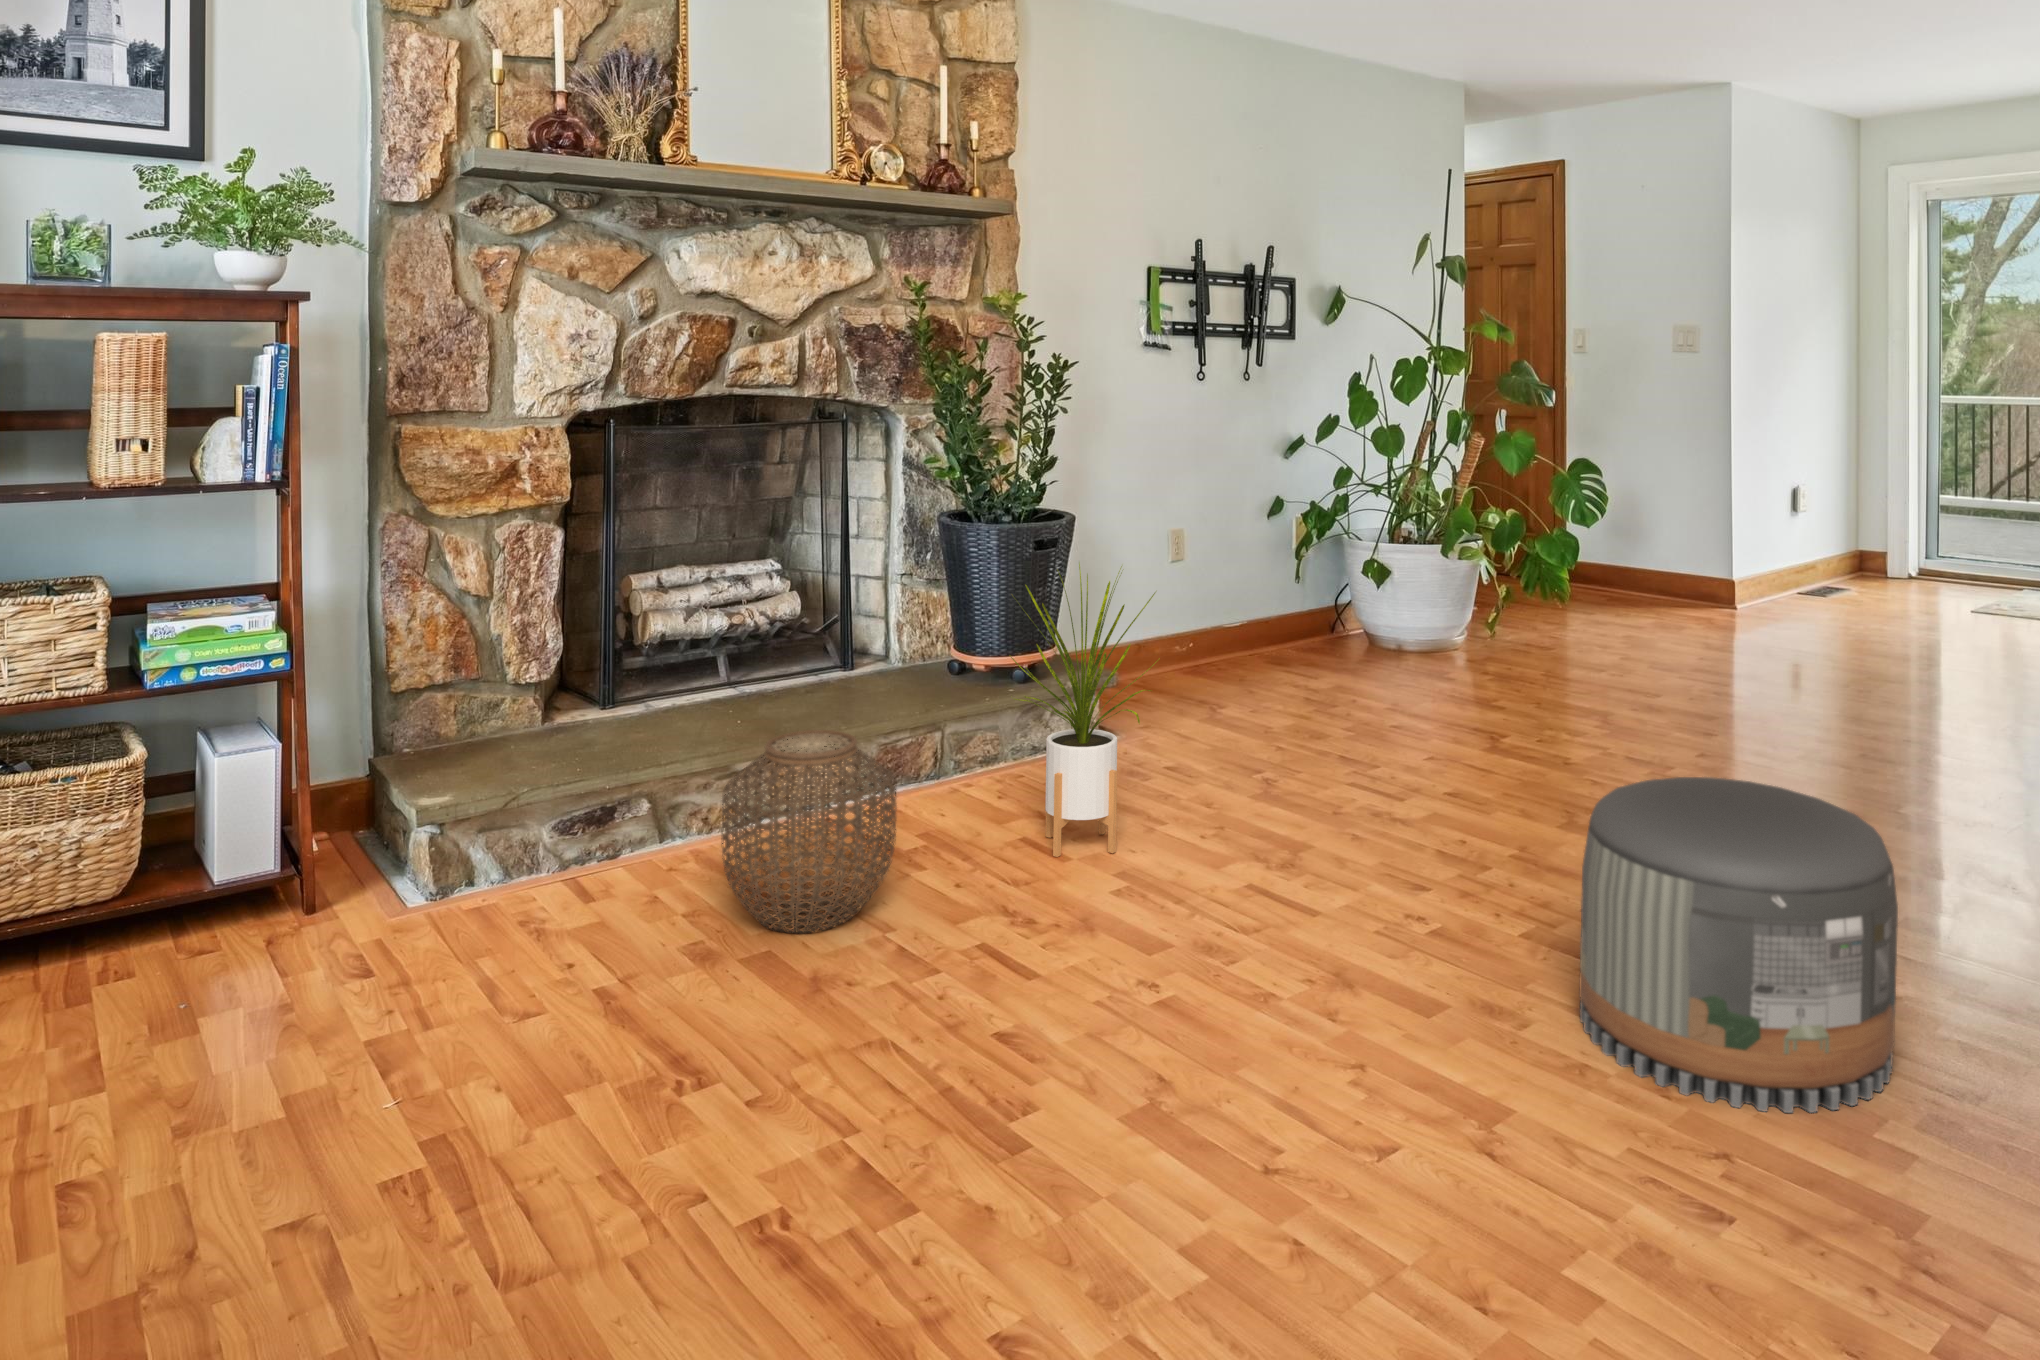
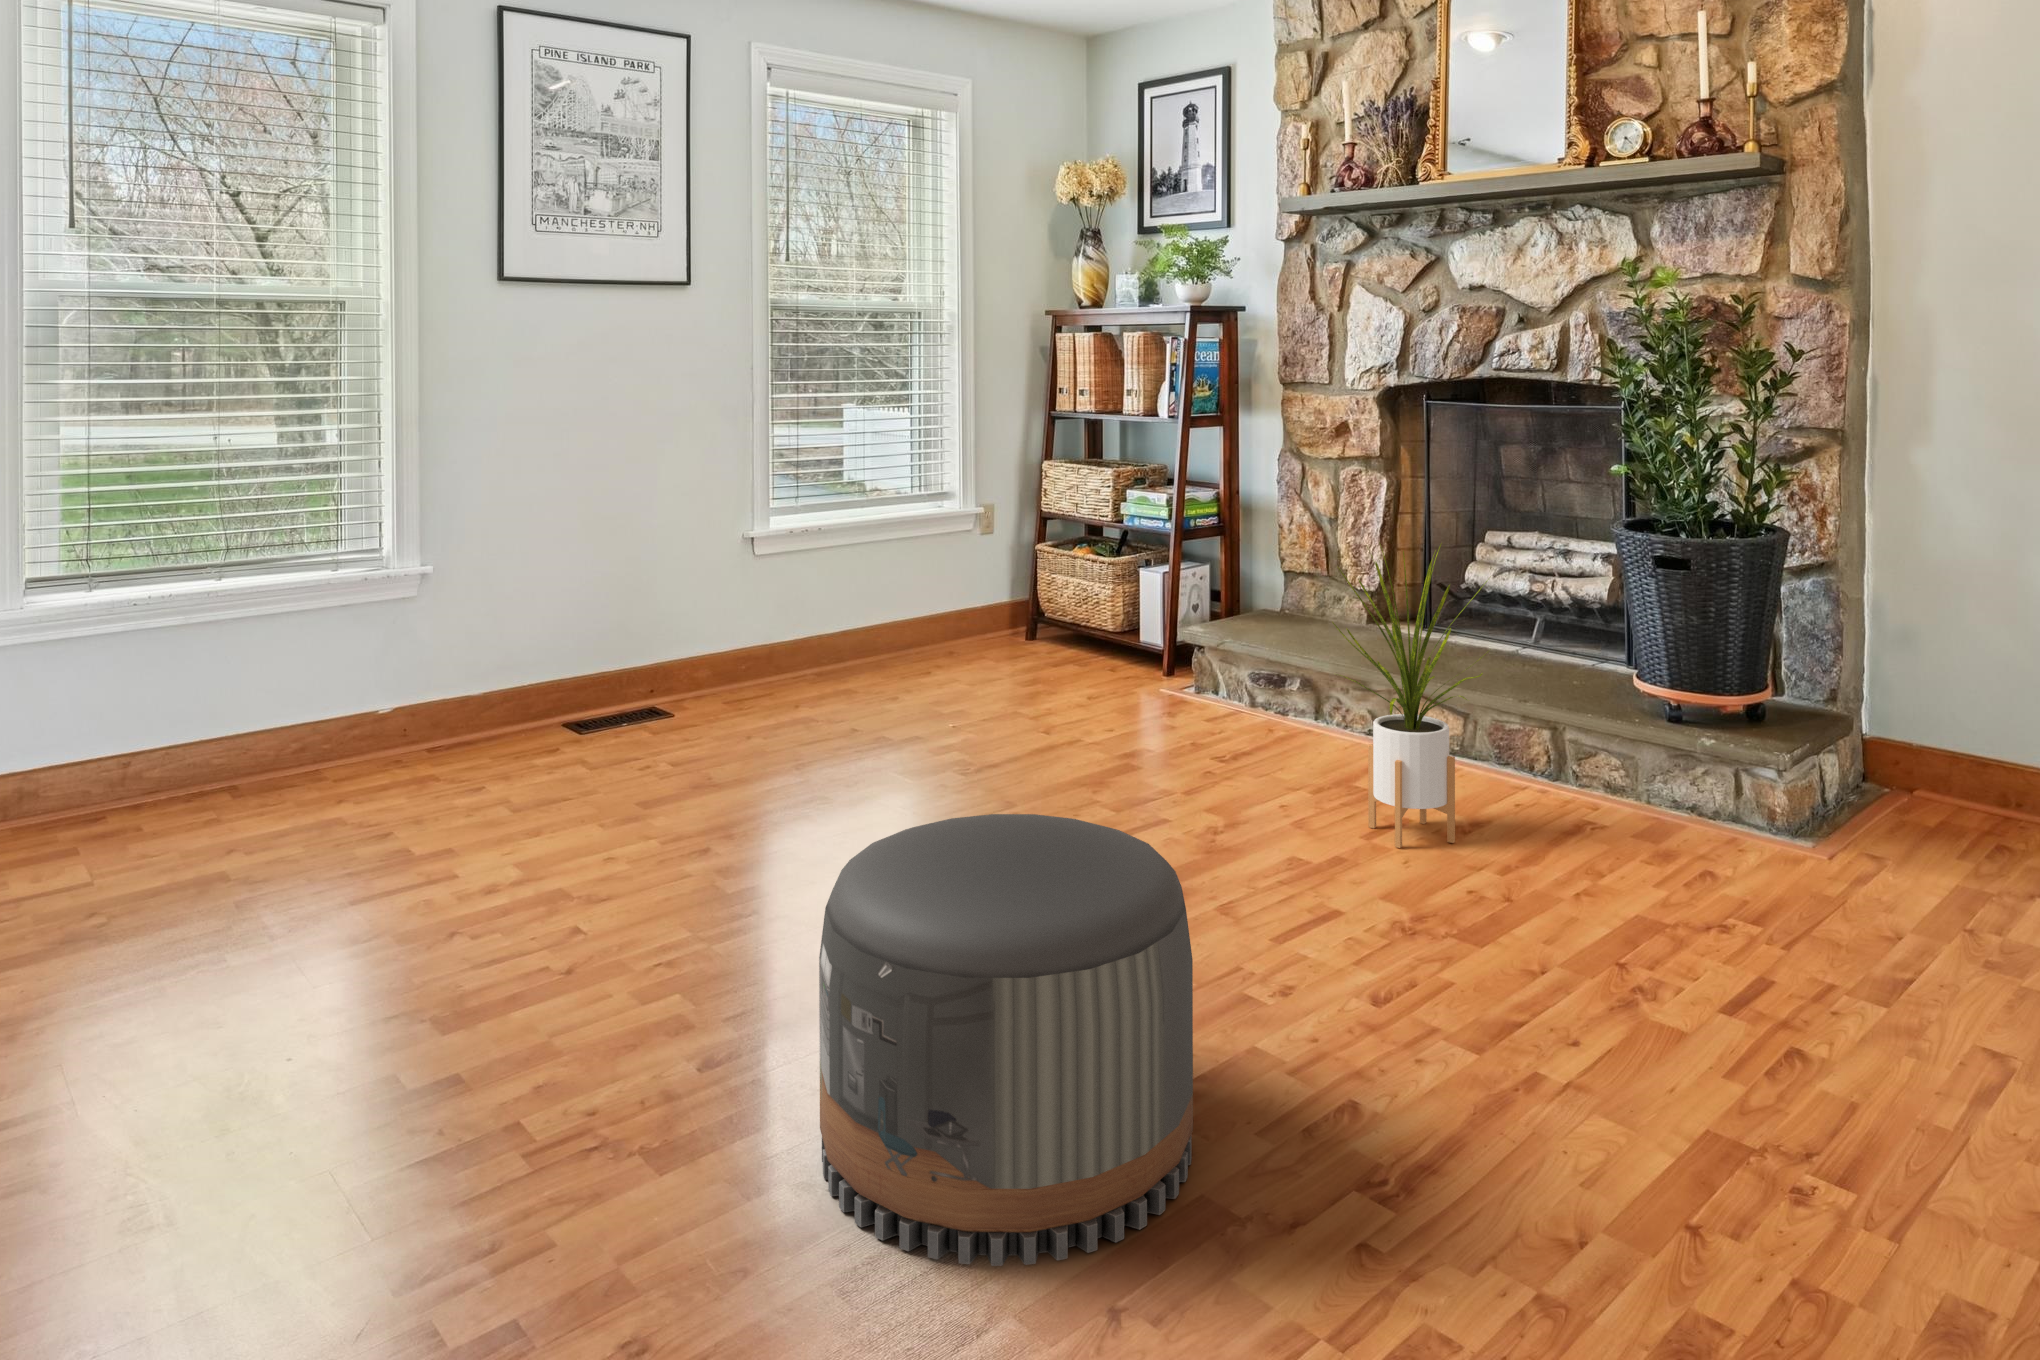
woven basket: present [722,730,897,933] -> none [1124,623,1254,774]

